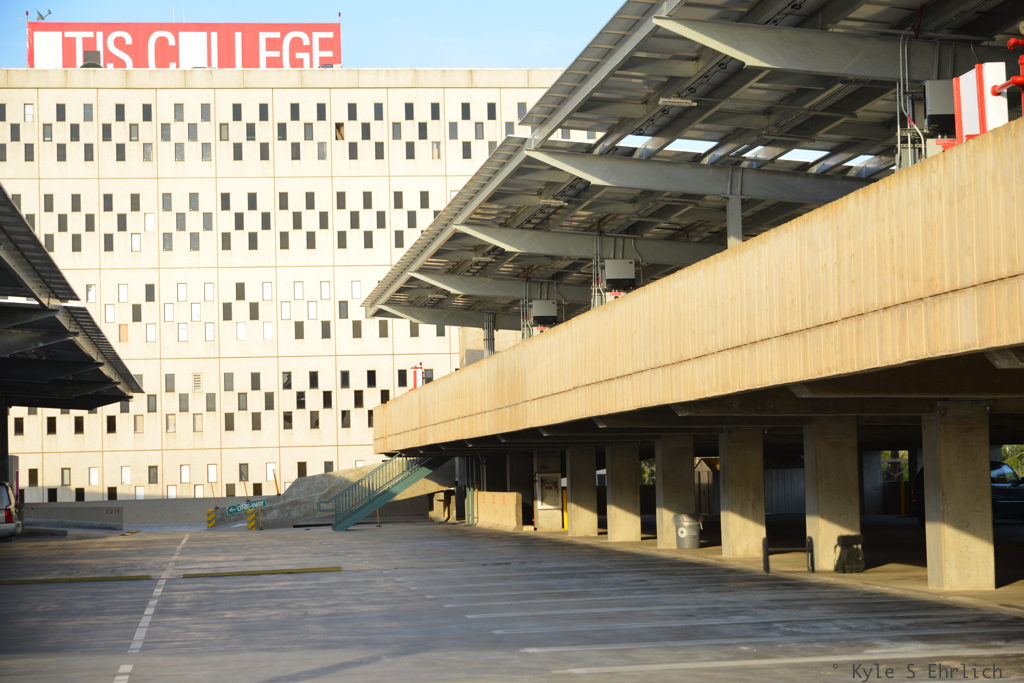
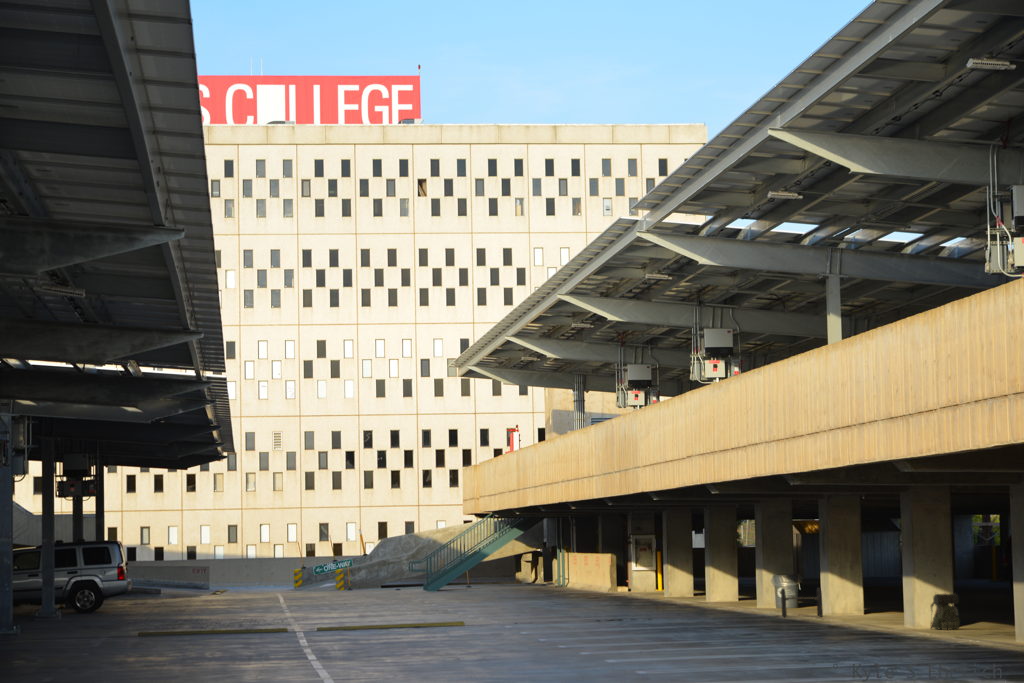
bench: present [762,536,815,573] -> present [781,588,823,617]

